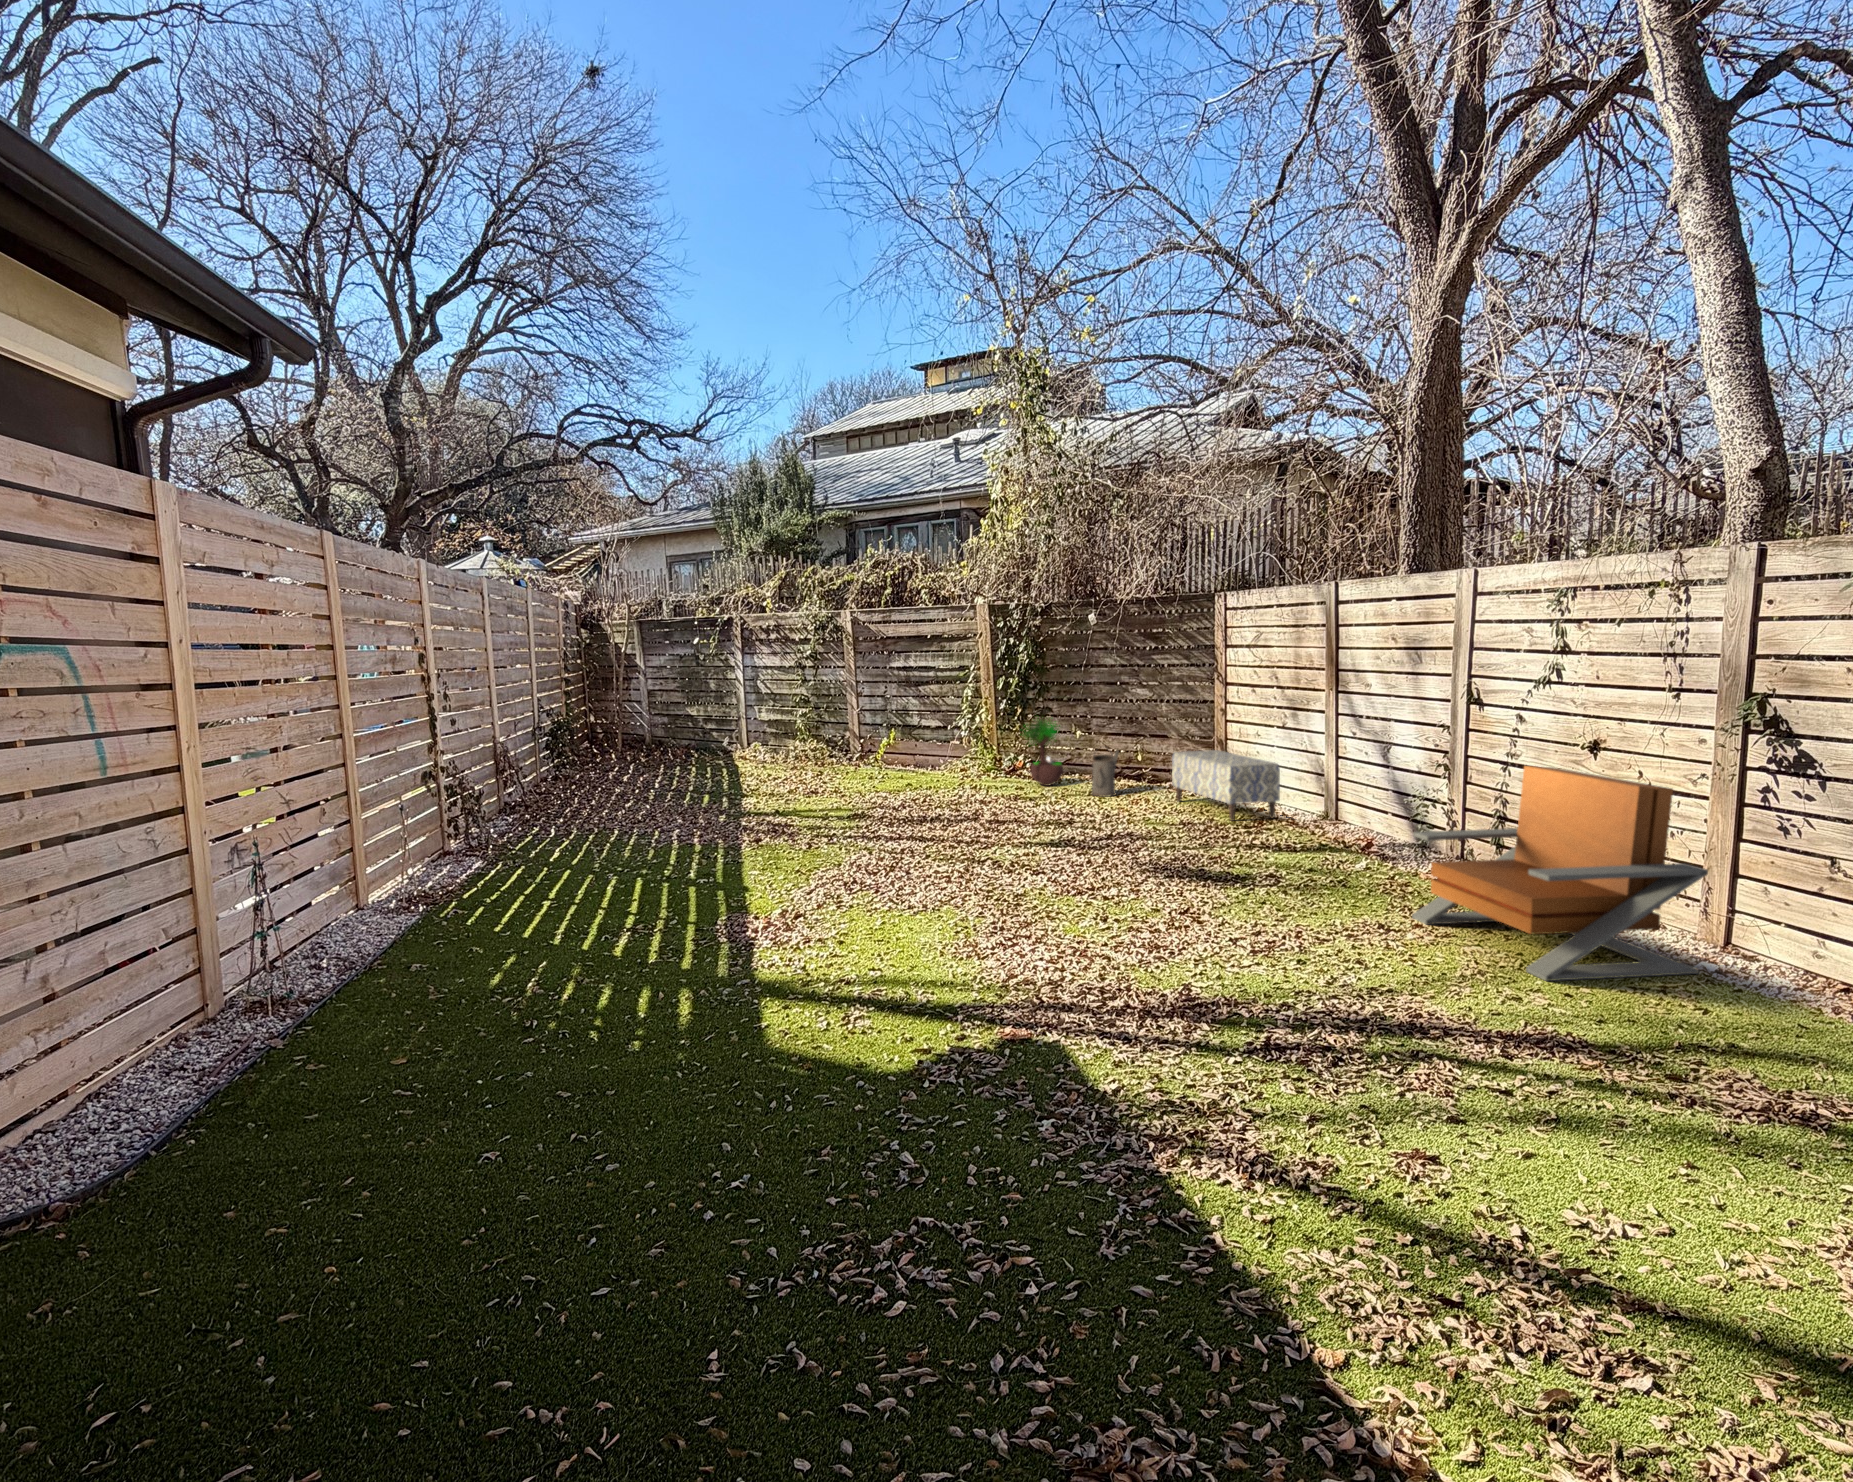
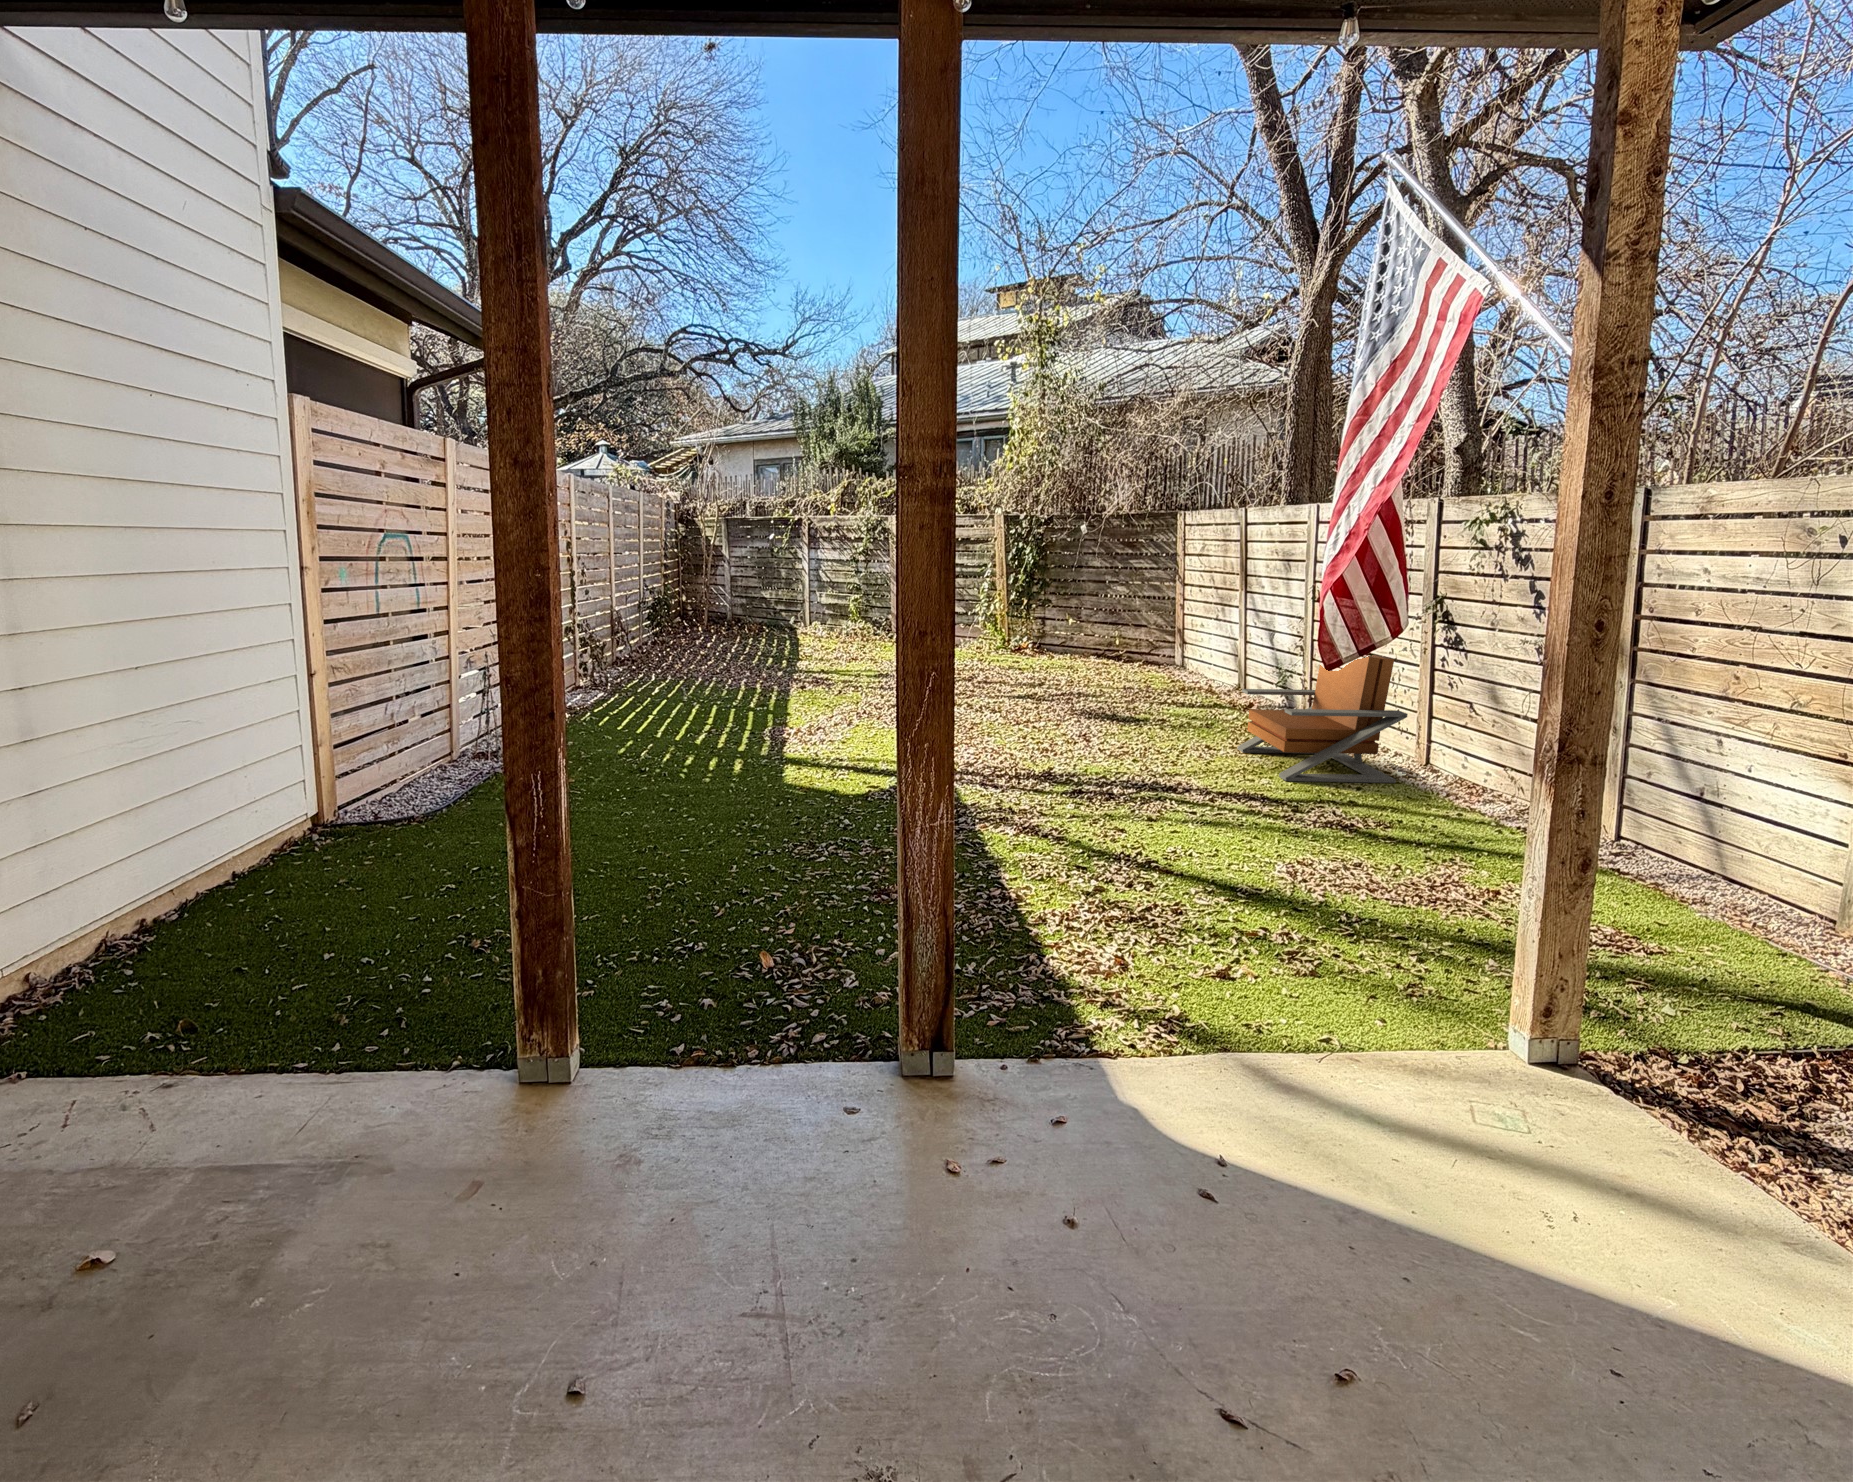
potted tree: present [1022,719,1063,786] -> none [1021,603,1057,663]
watering can: present [1091,750,1119,797] -> none [1073,632,1102,672]
bench: present [1172,750,1280,821] -> none [1136,638,1212,691]

